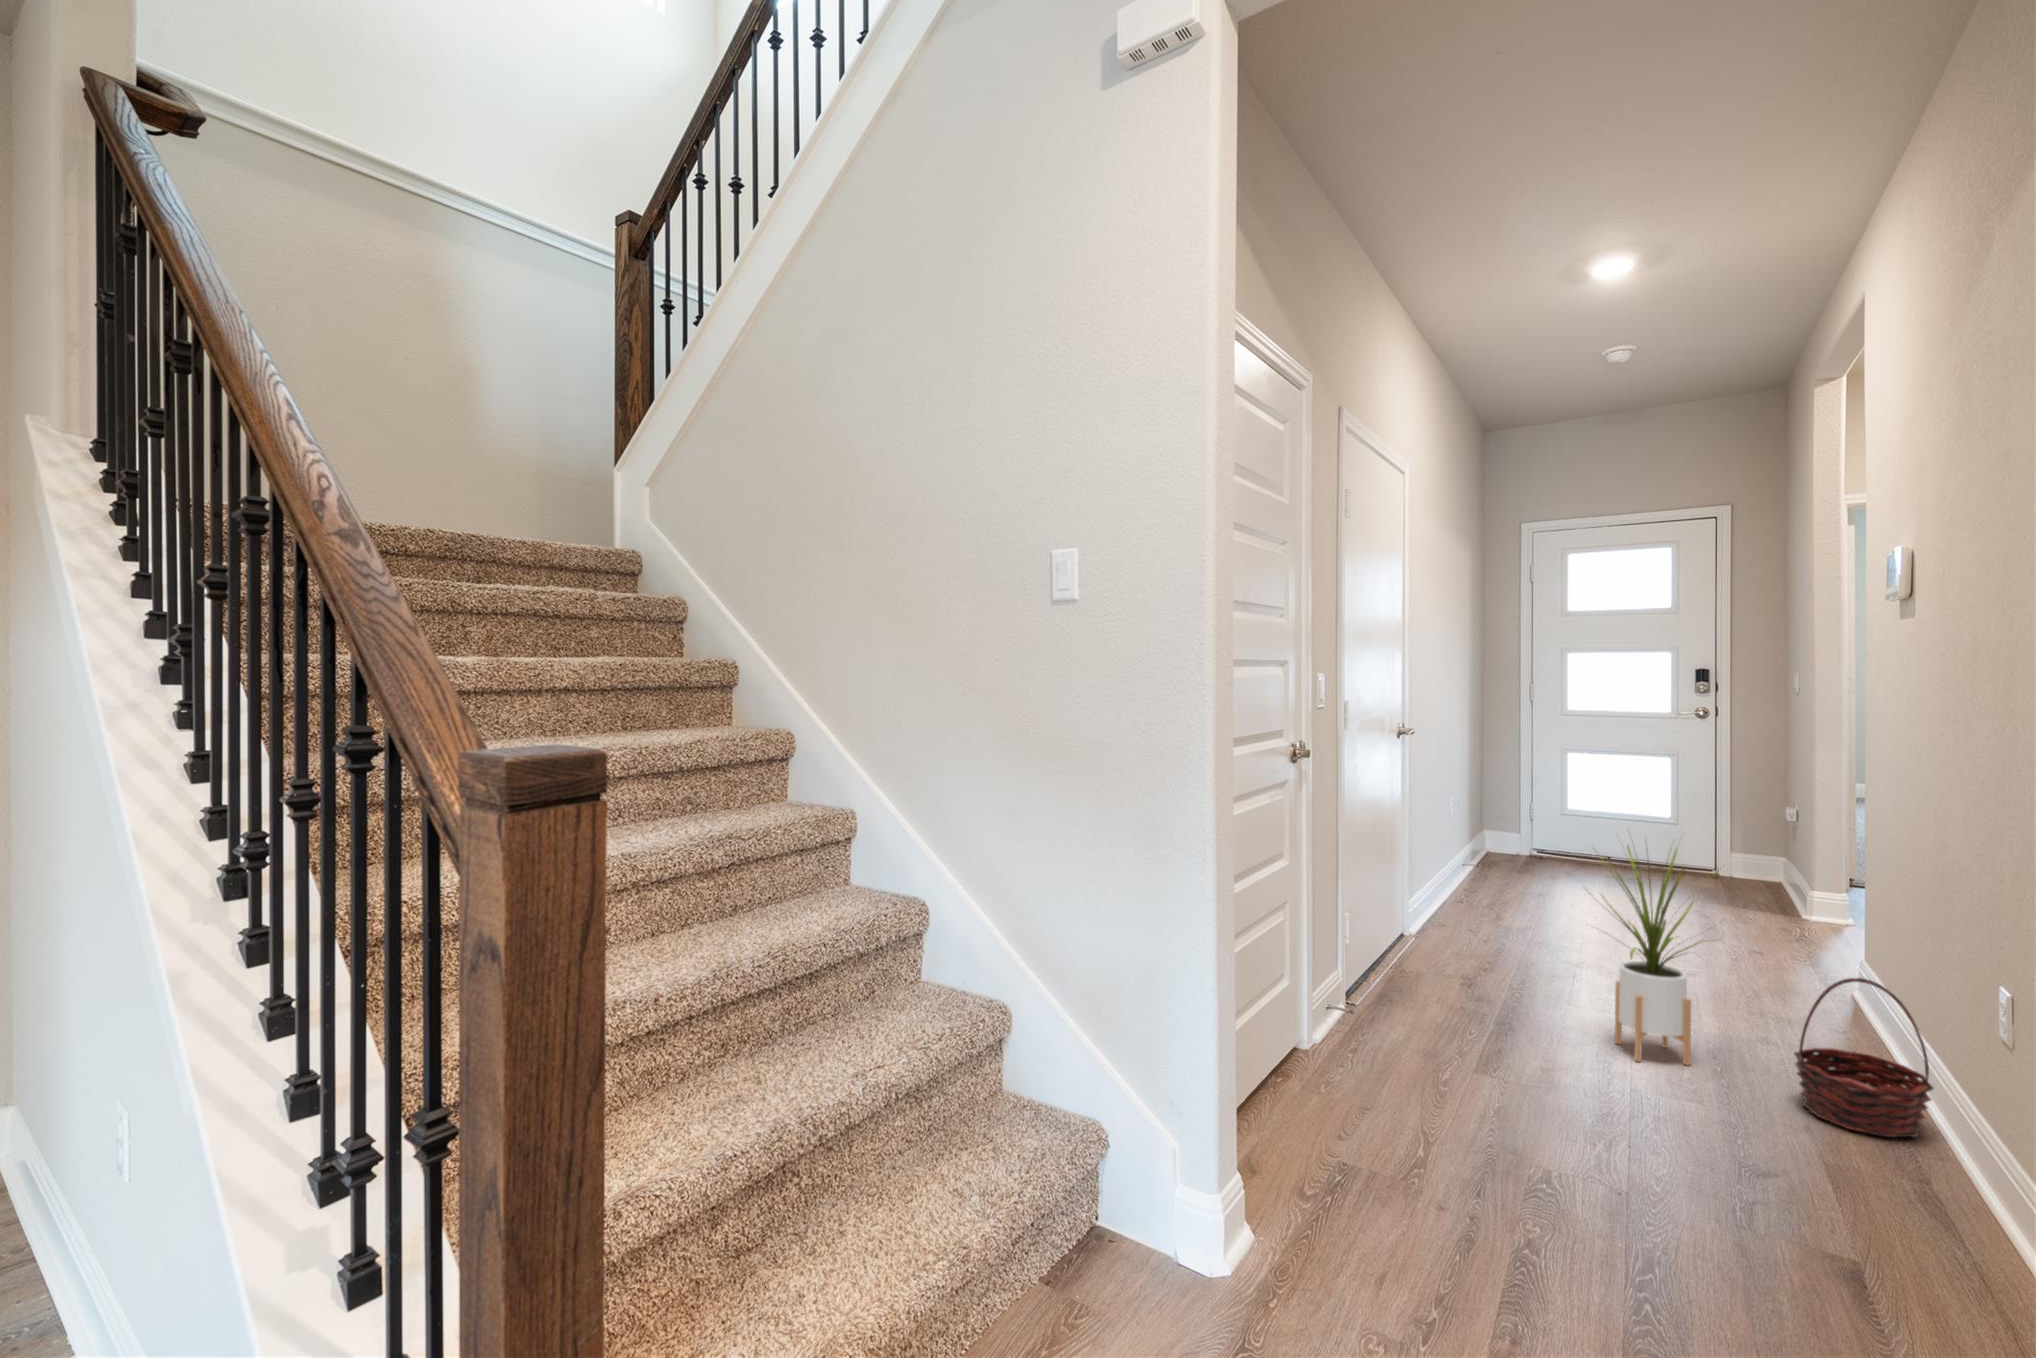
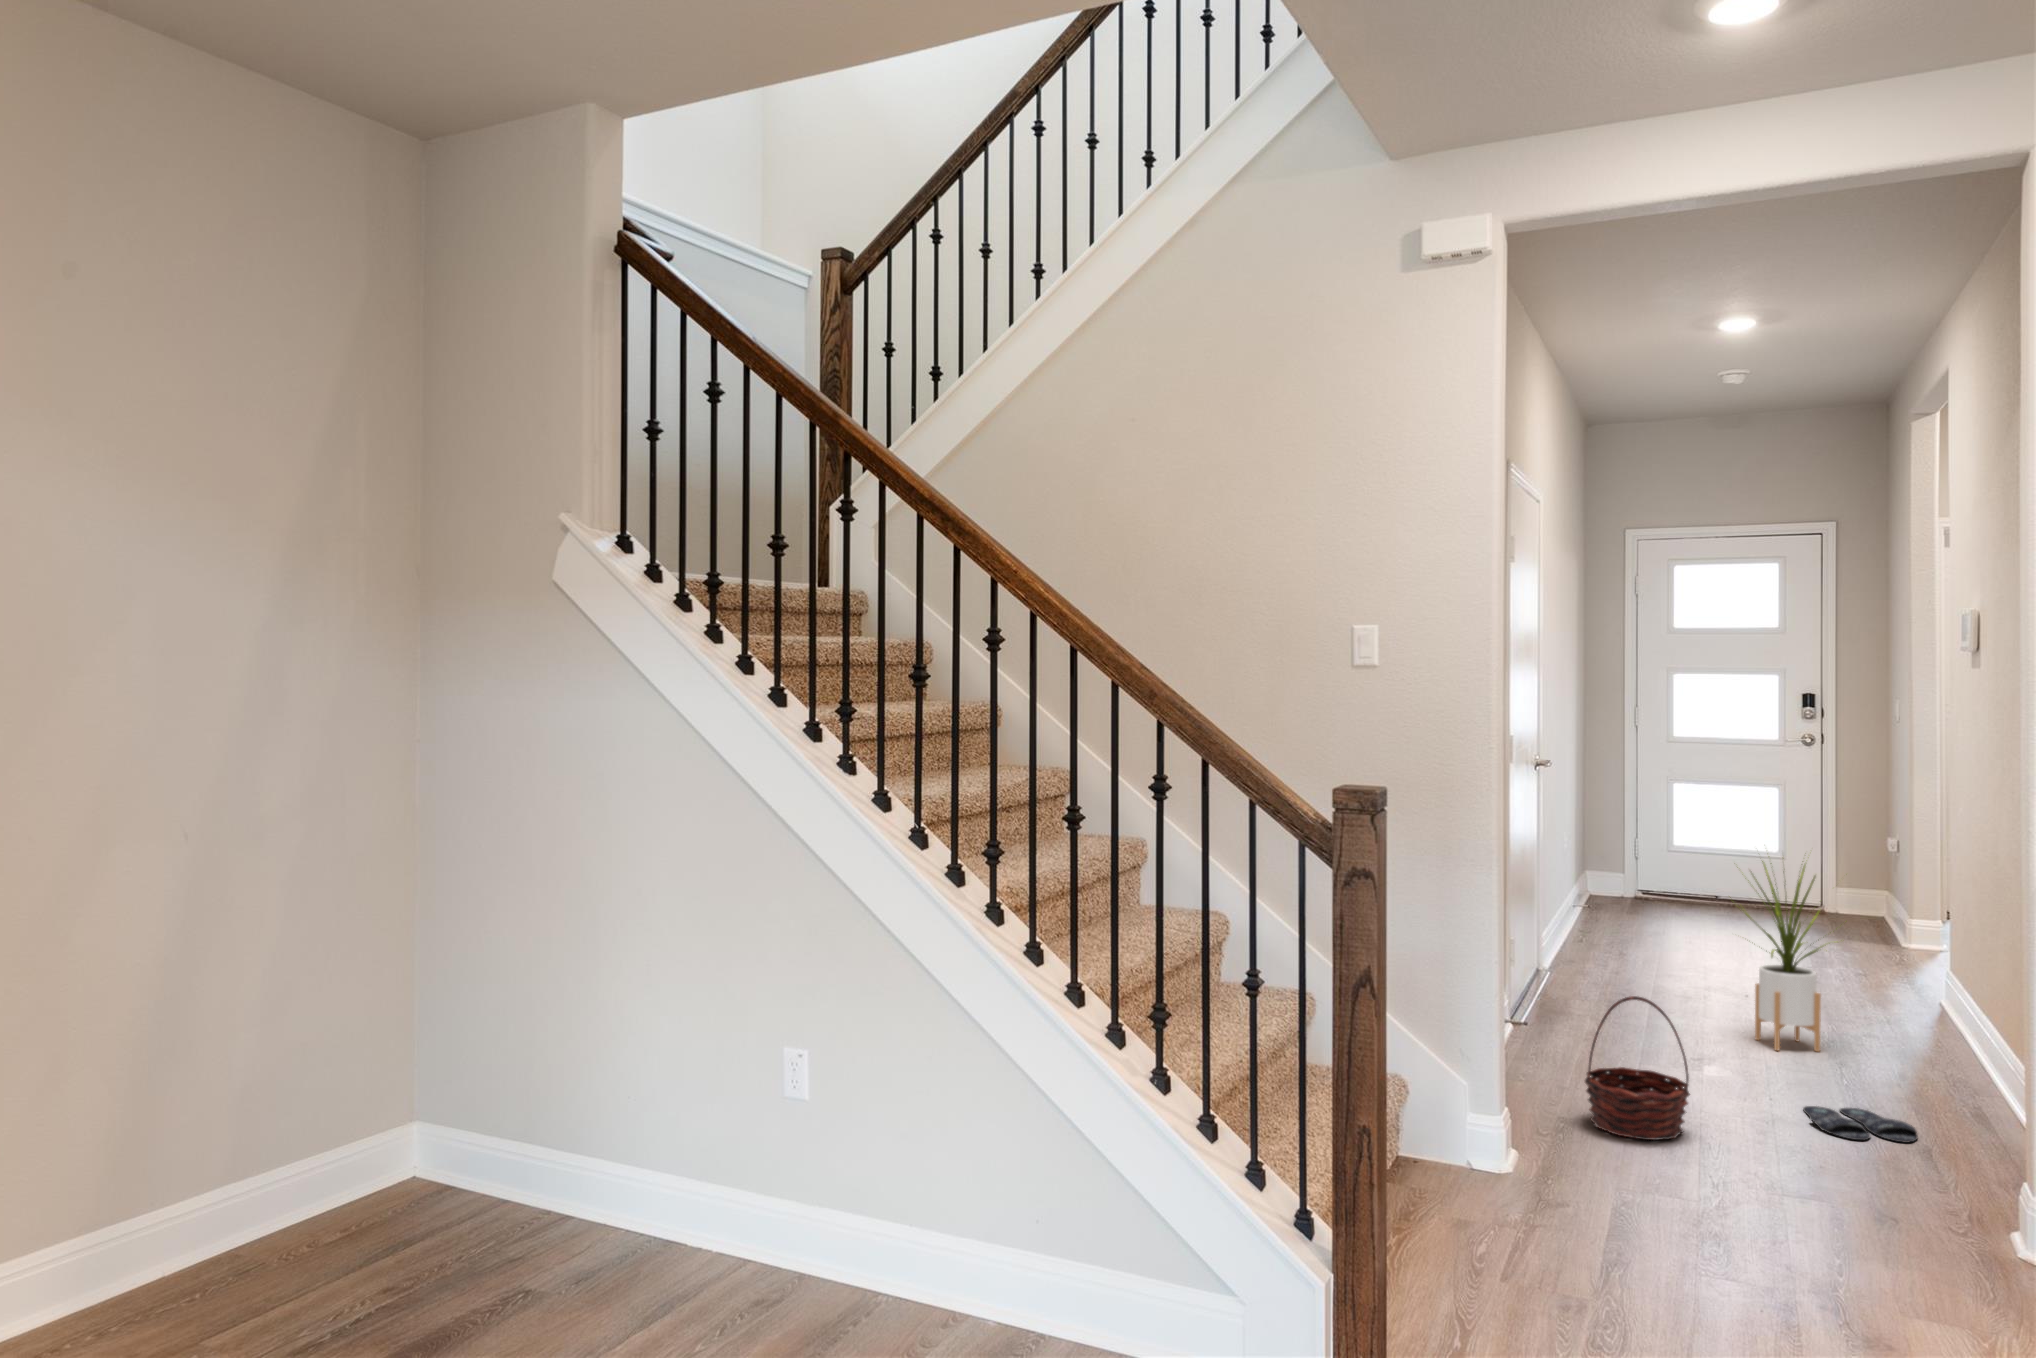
basket: present [1795,978,1933,1137] -> present [1585,996,1690,1140]
slippers: none [1655,1160,1808,1241] -> present [1803,1106,1917,1143]

